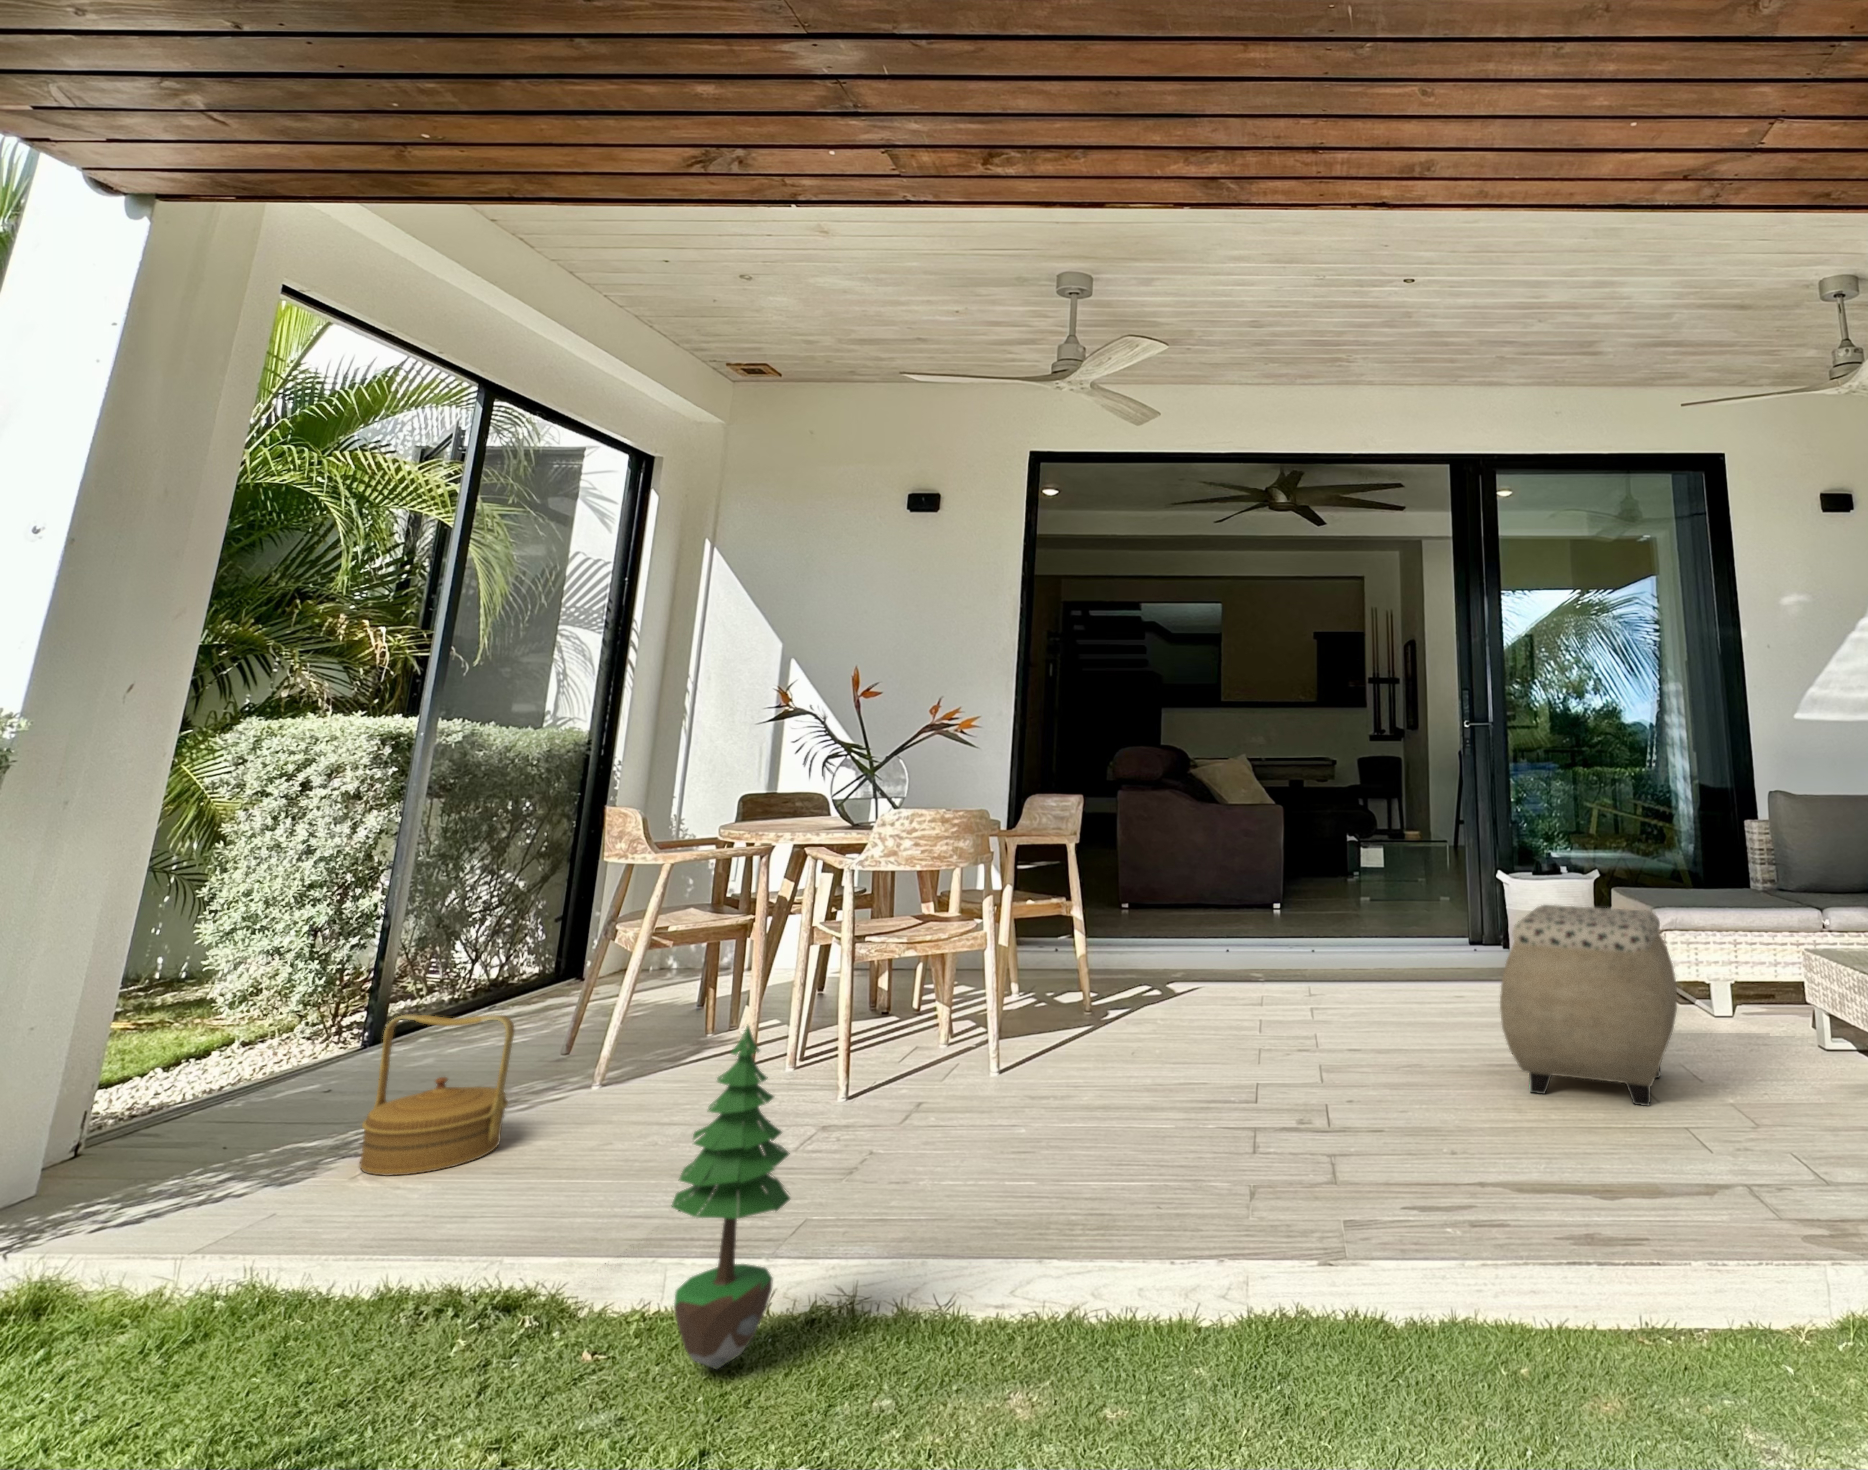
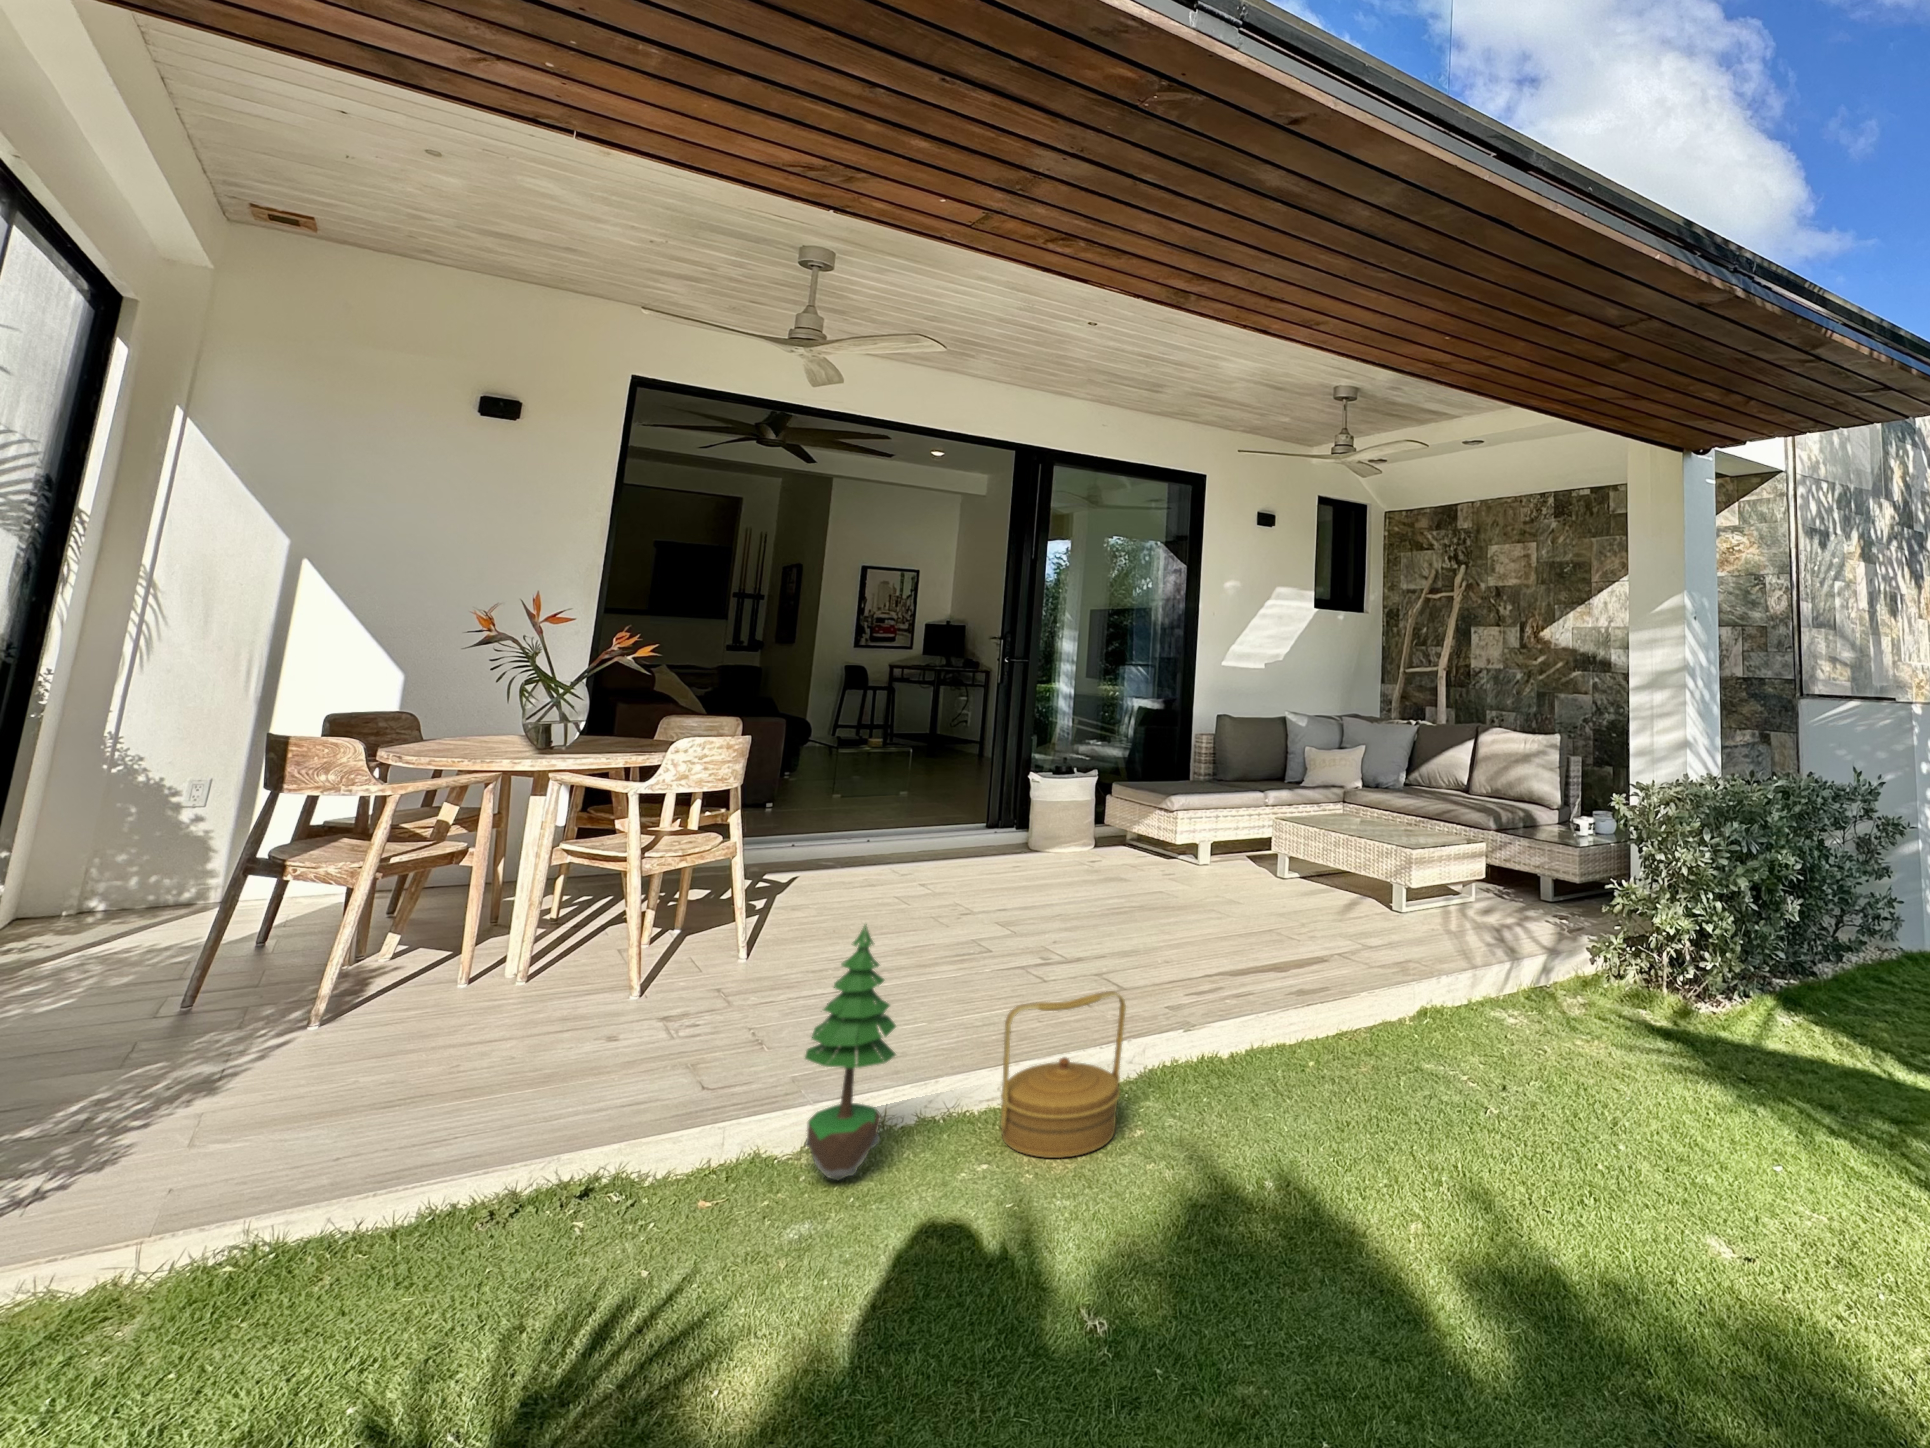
ottoman: present [1500,905,1677,1106] -> none [1142,800,1261,925]
basket: present [360,1014,514,1176] -> present [1001,991,1126,1158]

